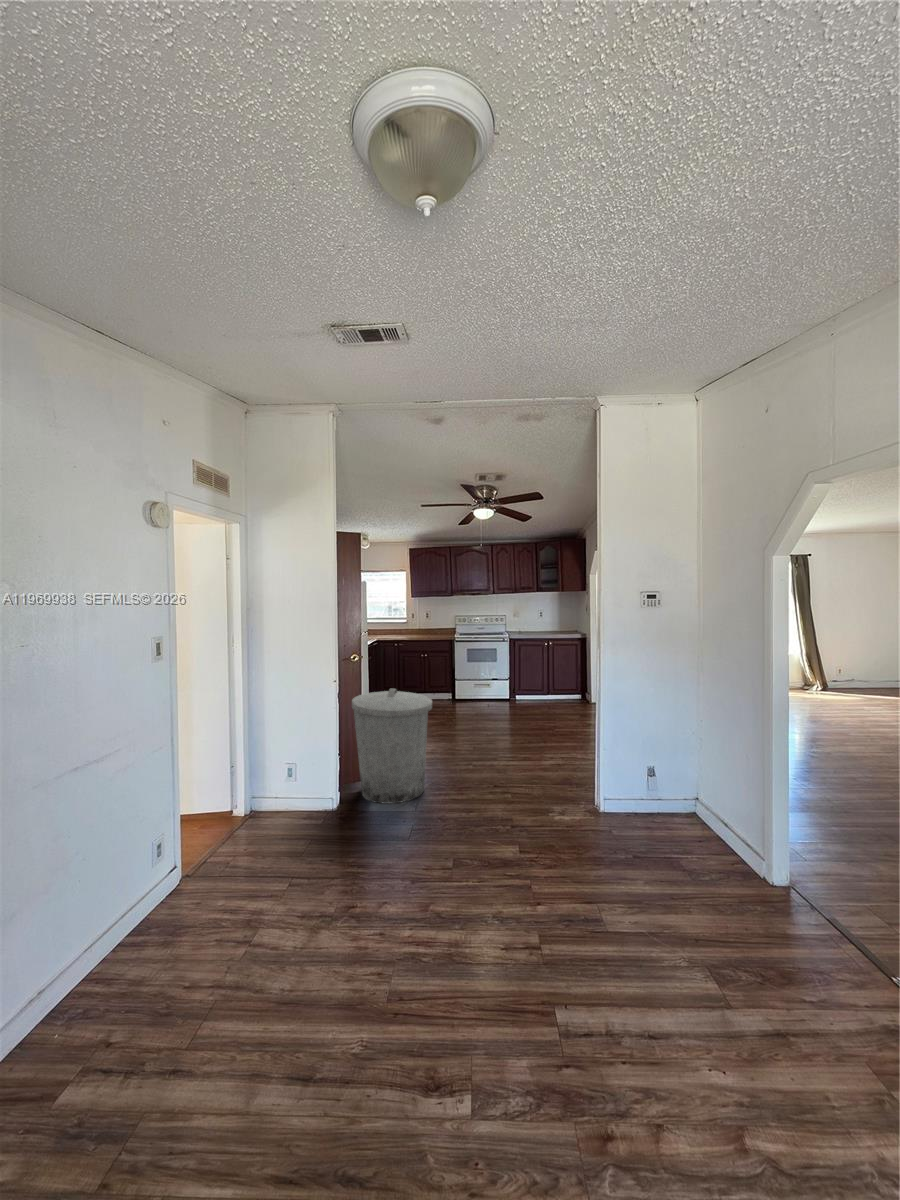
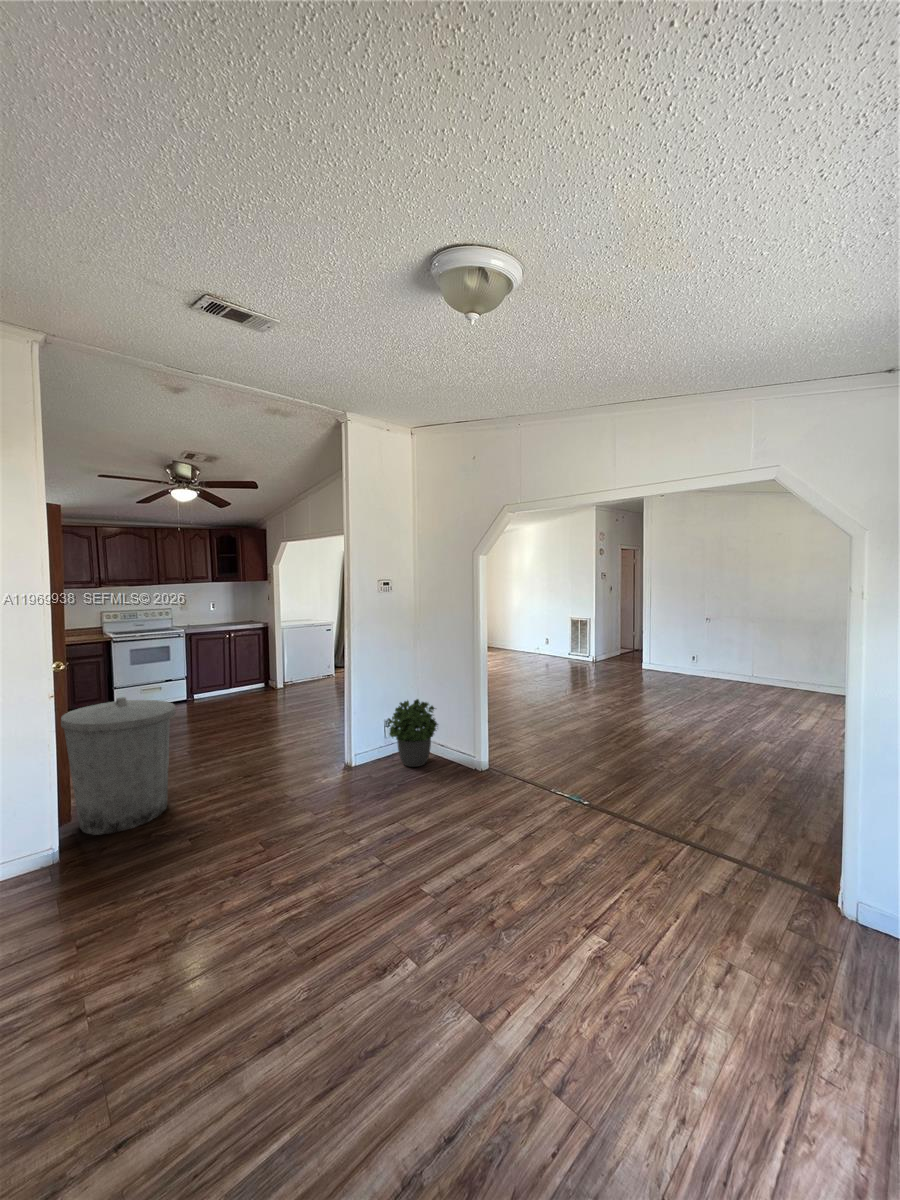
potted plant: none [638,749,720,844] -> present [388,699,438,767]

